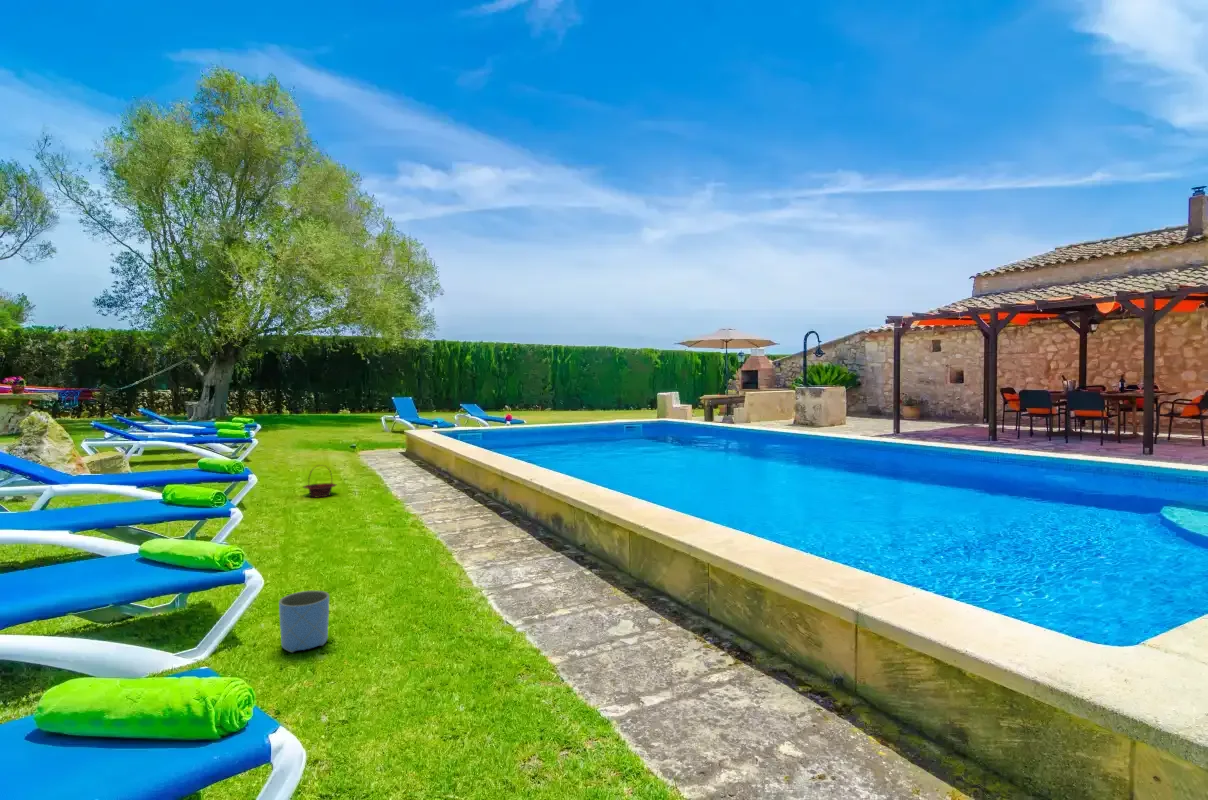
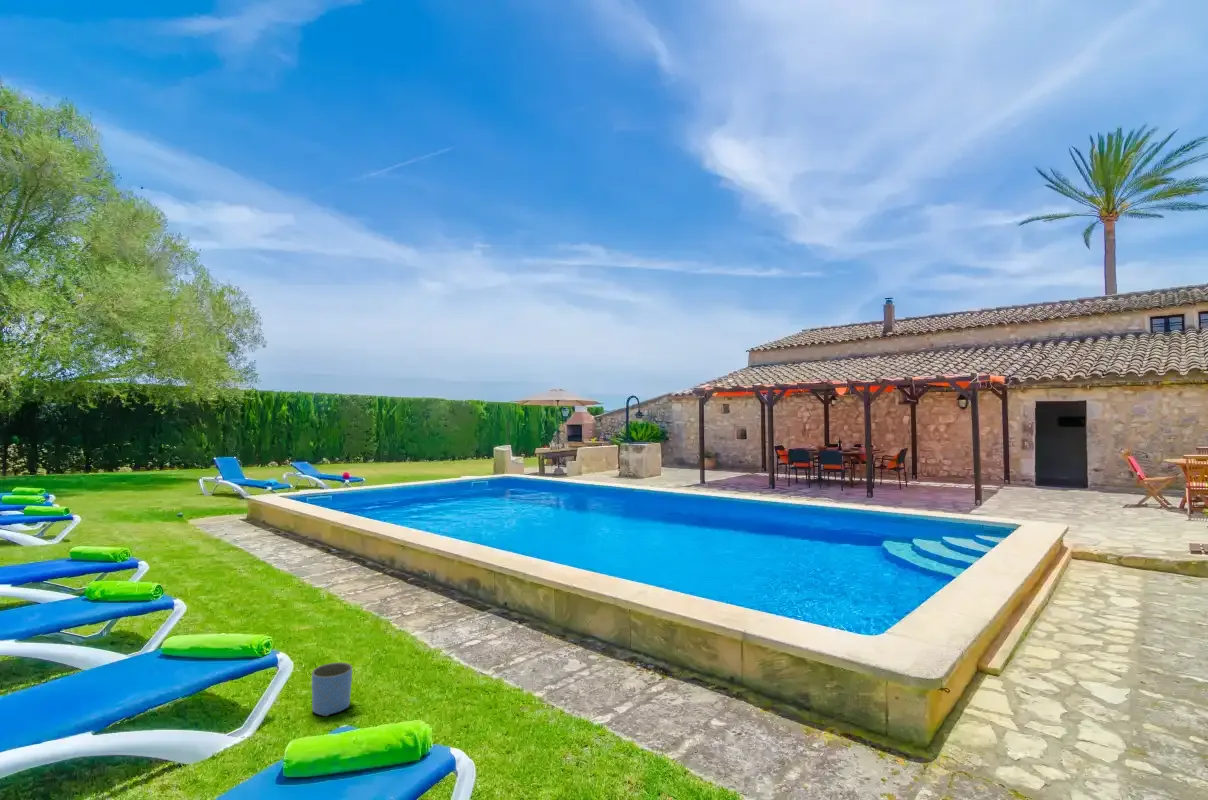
basket: present [304,469,336,497] -> none [187,543,224,577]

